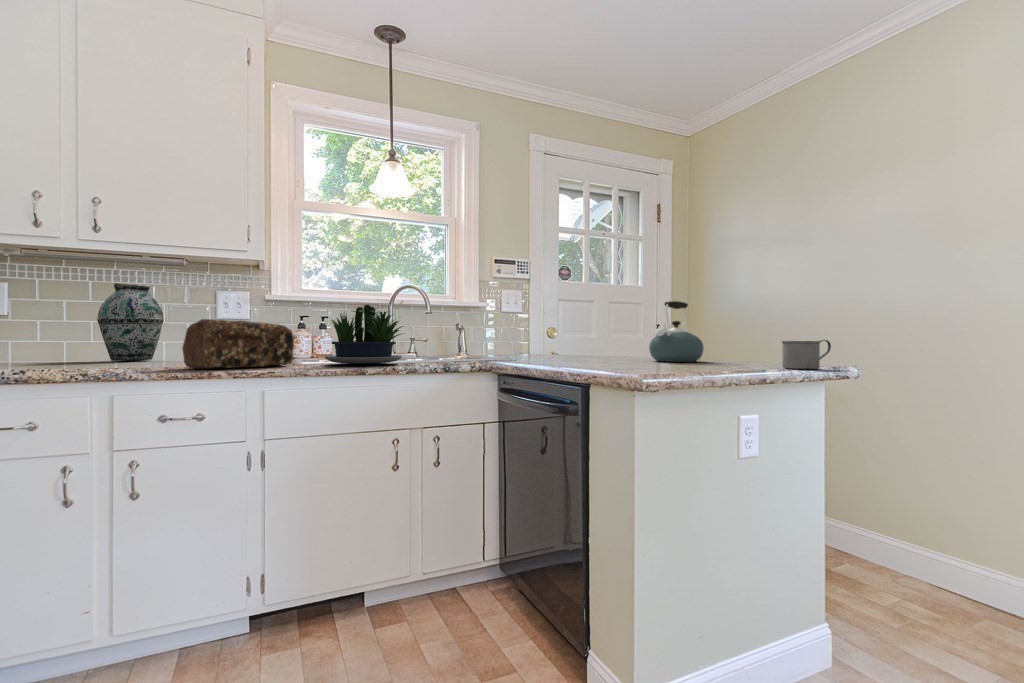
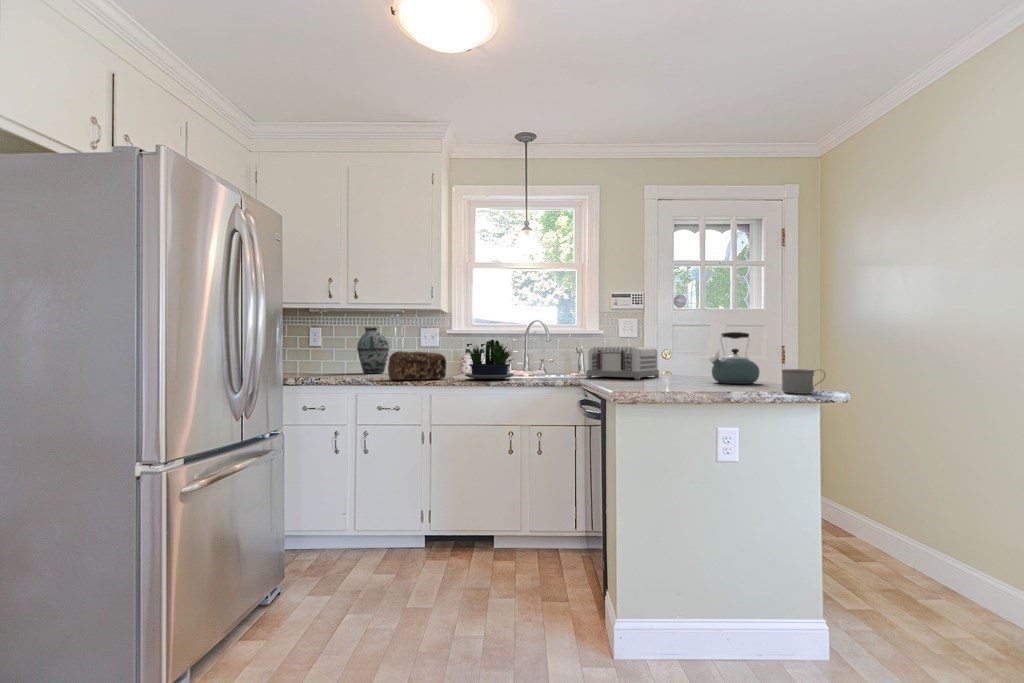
toaster: none [487,320,563,360] -> present [587,347,659,380]

